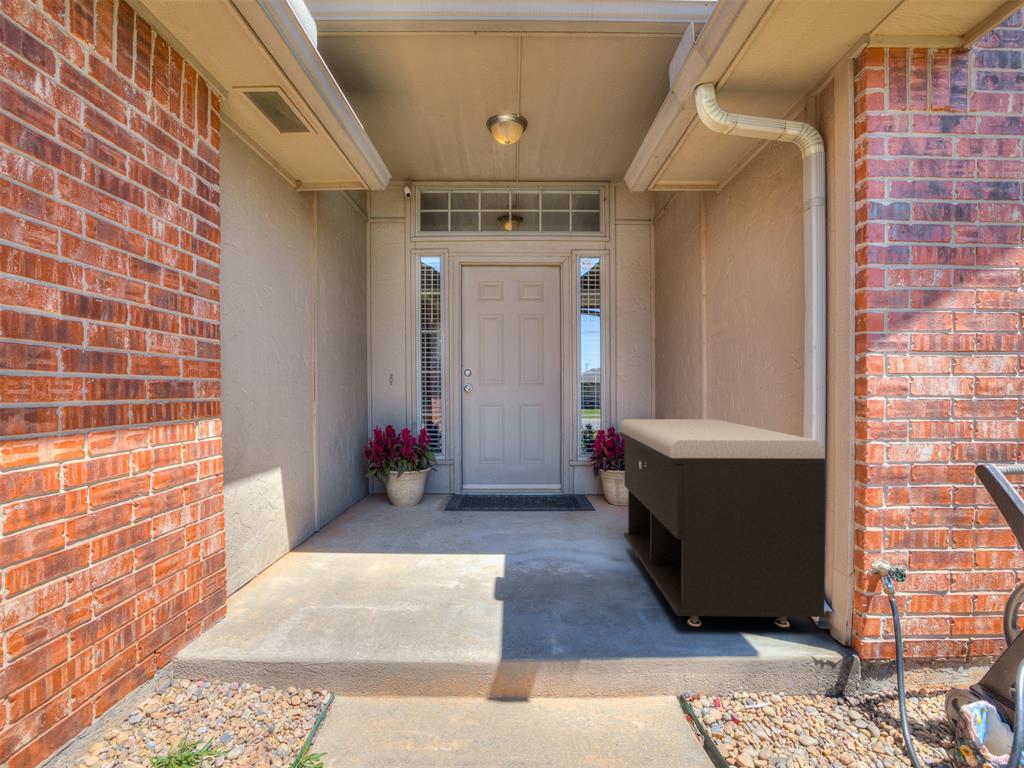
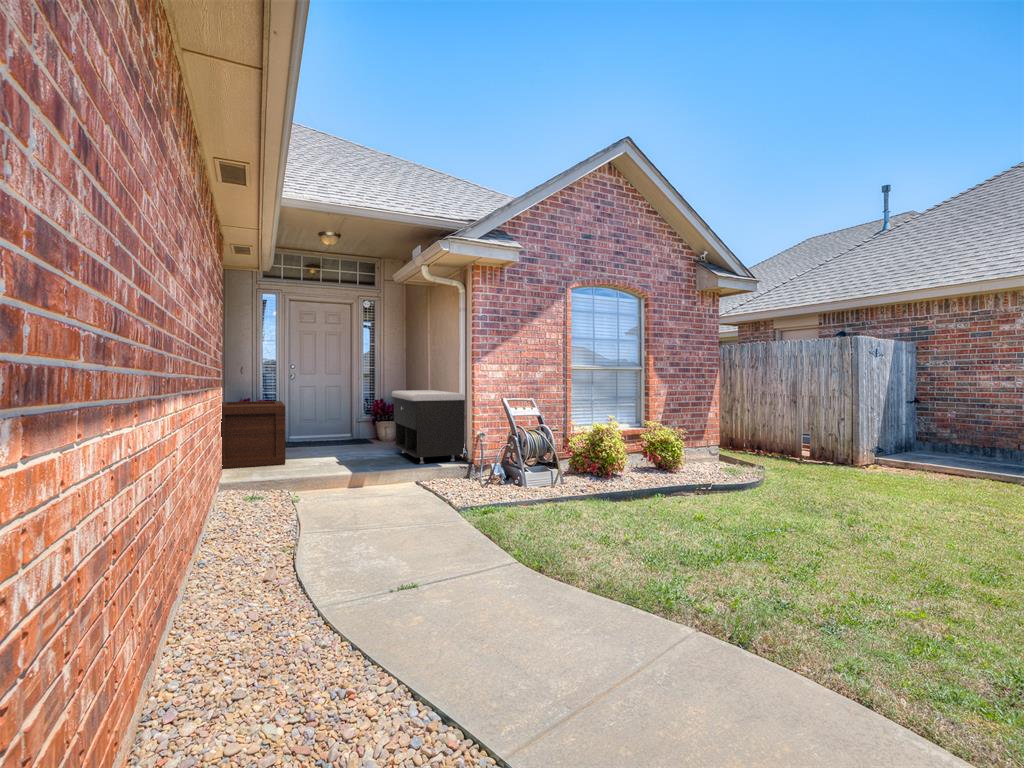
wooden crate: none [270,433,421,572] -> present [221,401,286,469]

